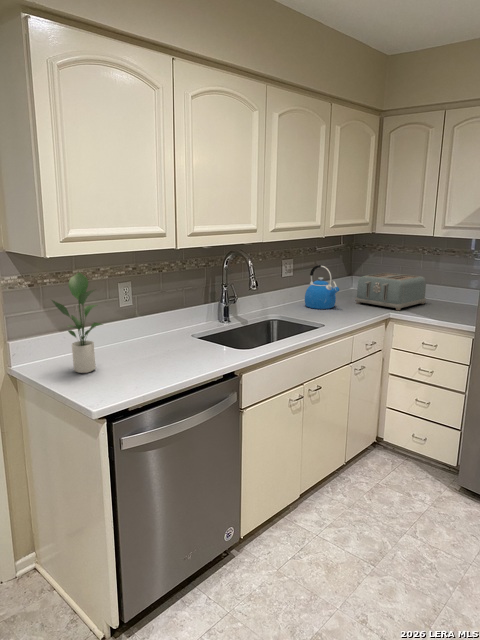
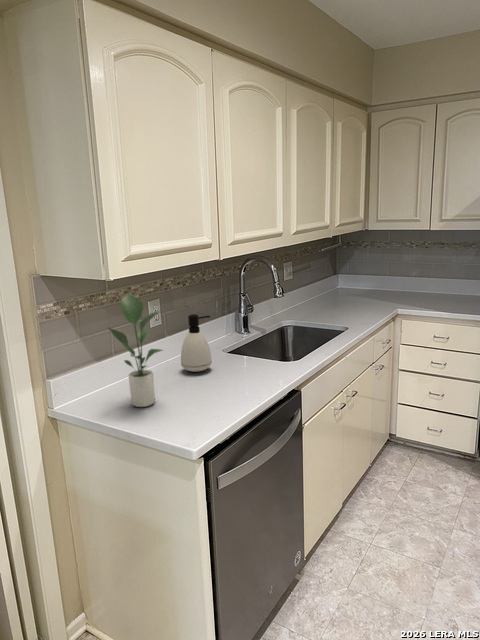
kettle: present [305,265,339,309] -> none [309,266,347,311]
toaster: present [355,273,426,310] -> none [356,269,422,306]
soap dispenser: none [139,297,167,349] -> present [181,314,212,372]

